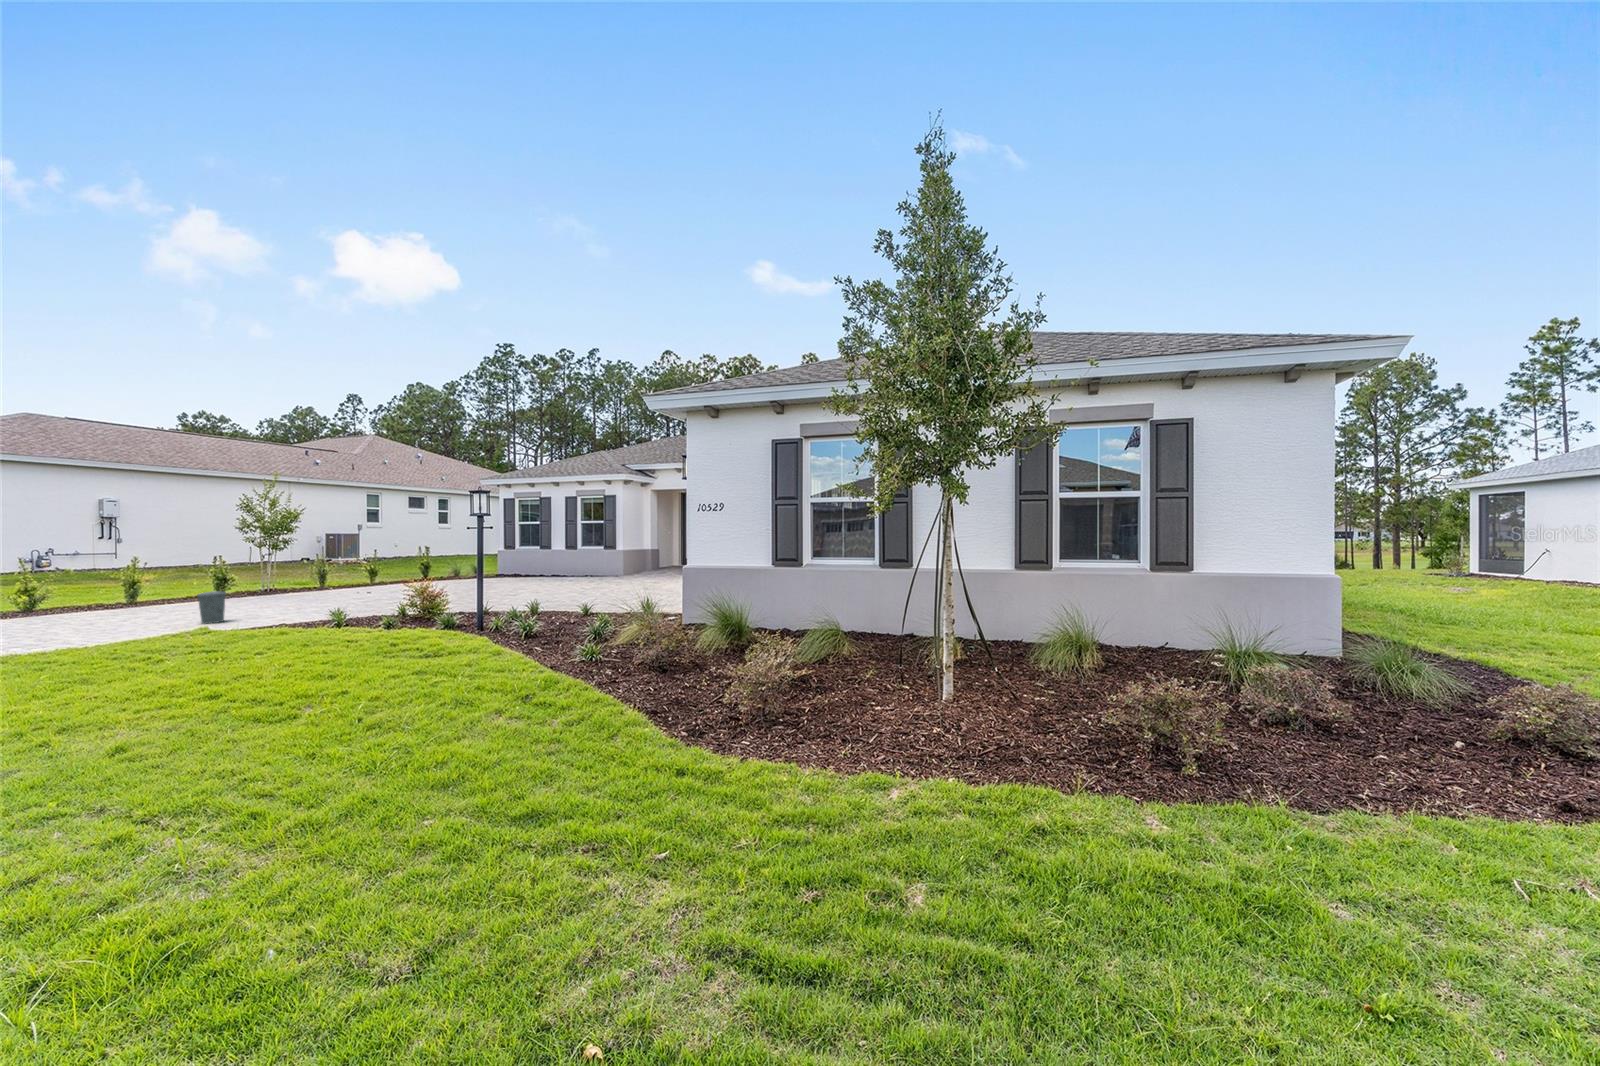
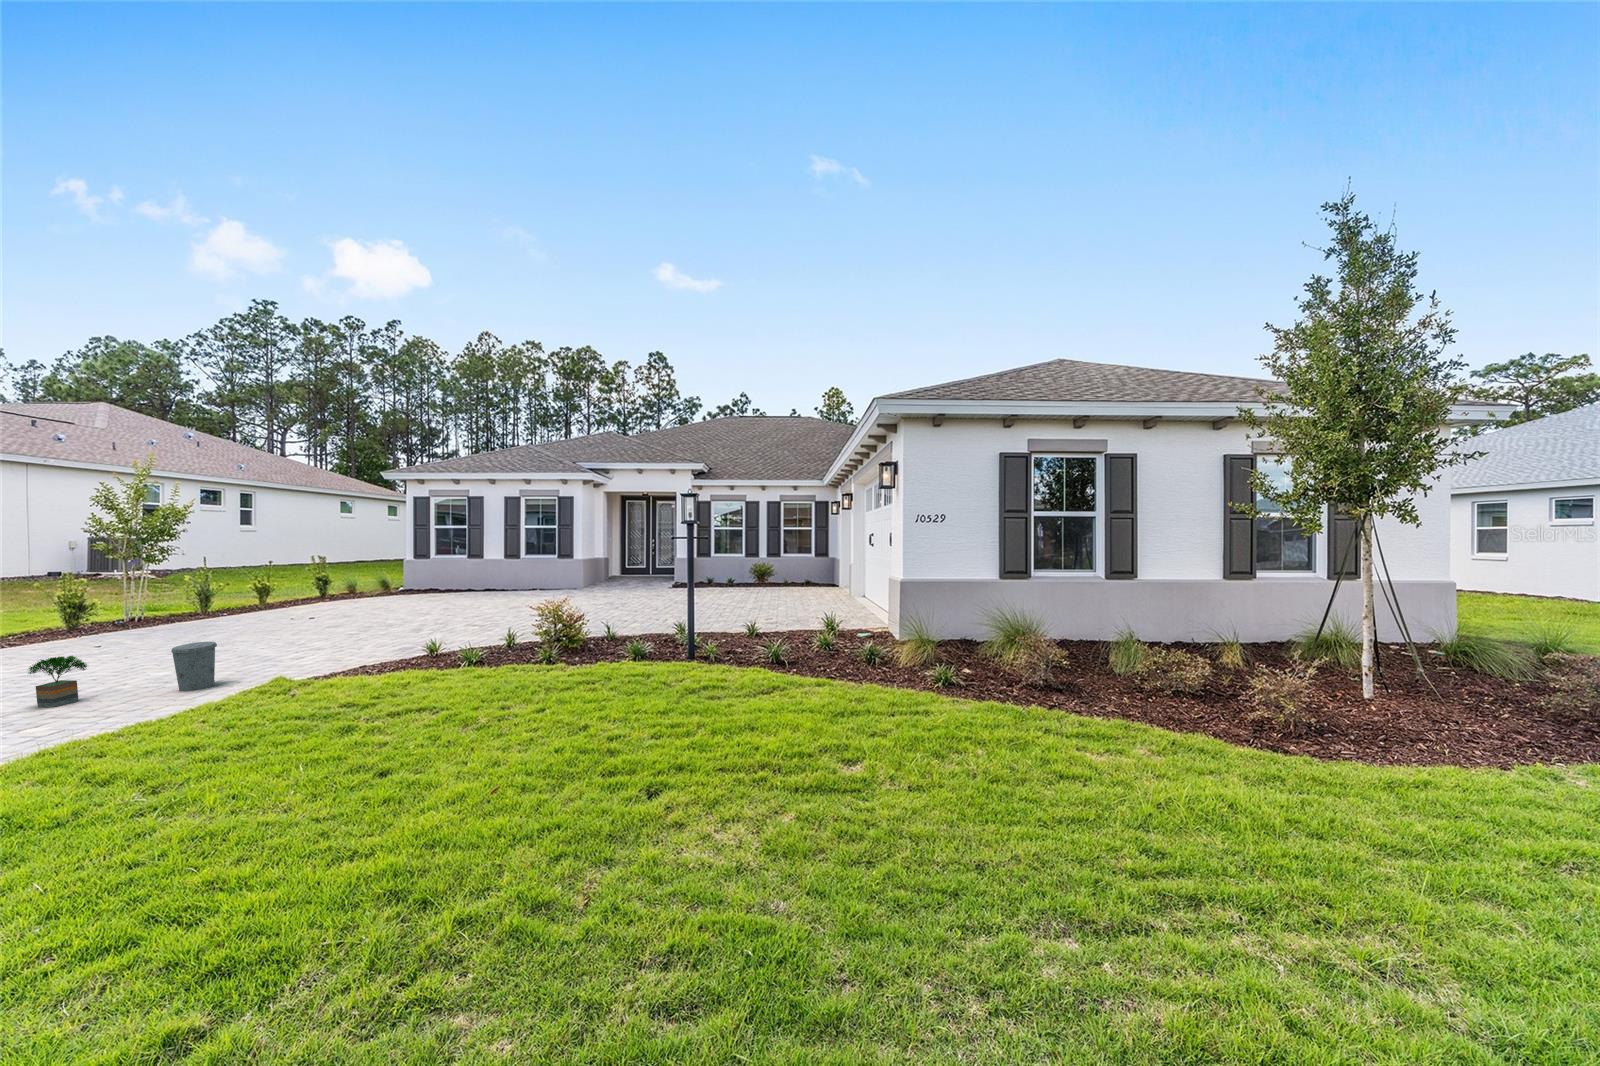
potted tree: none [128,593,161,625] -> present [29,656,87,708]

